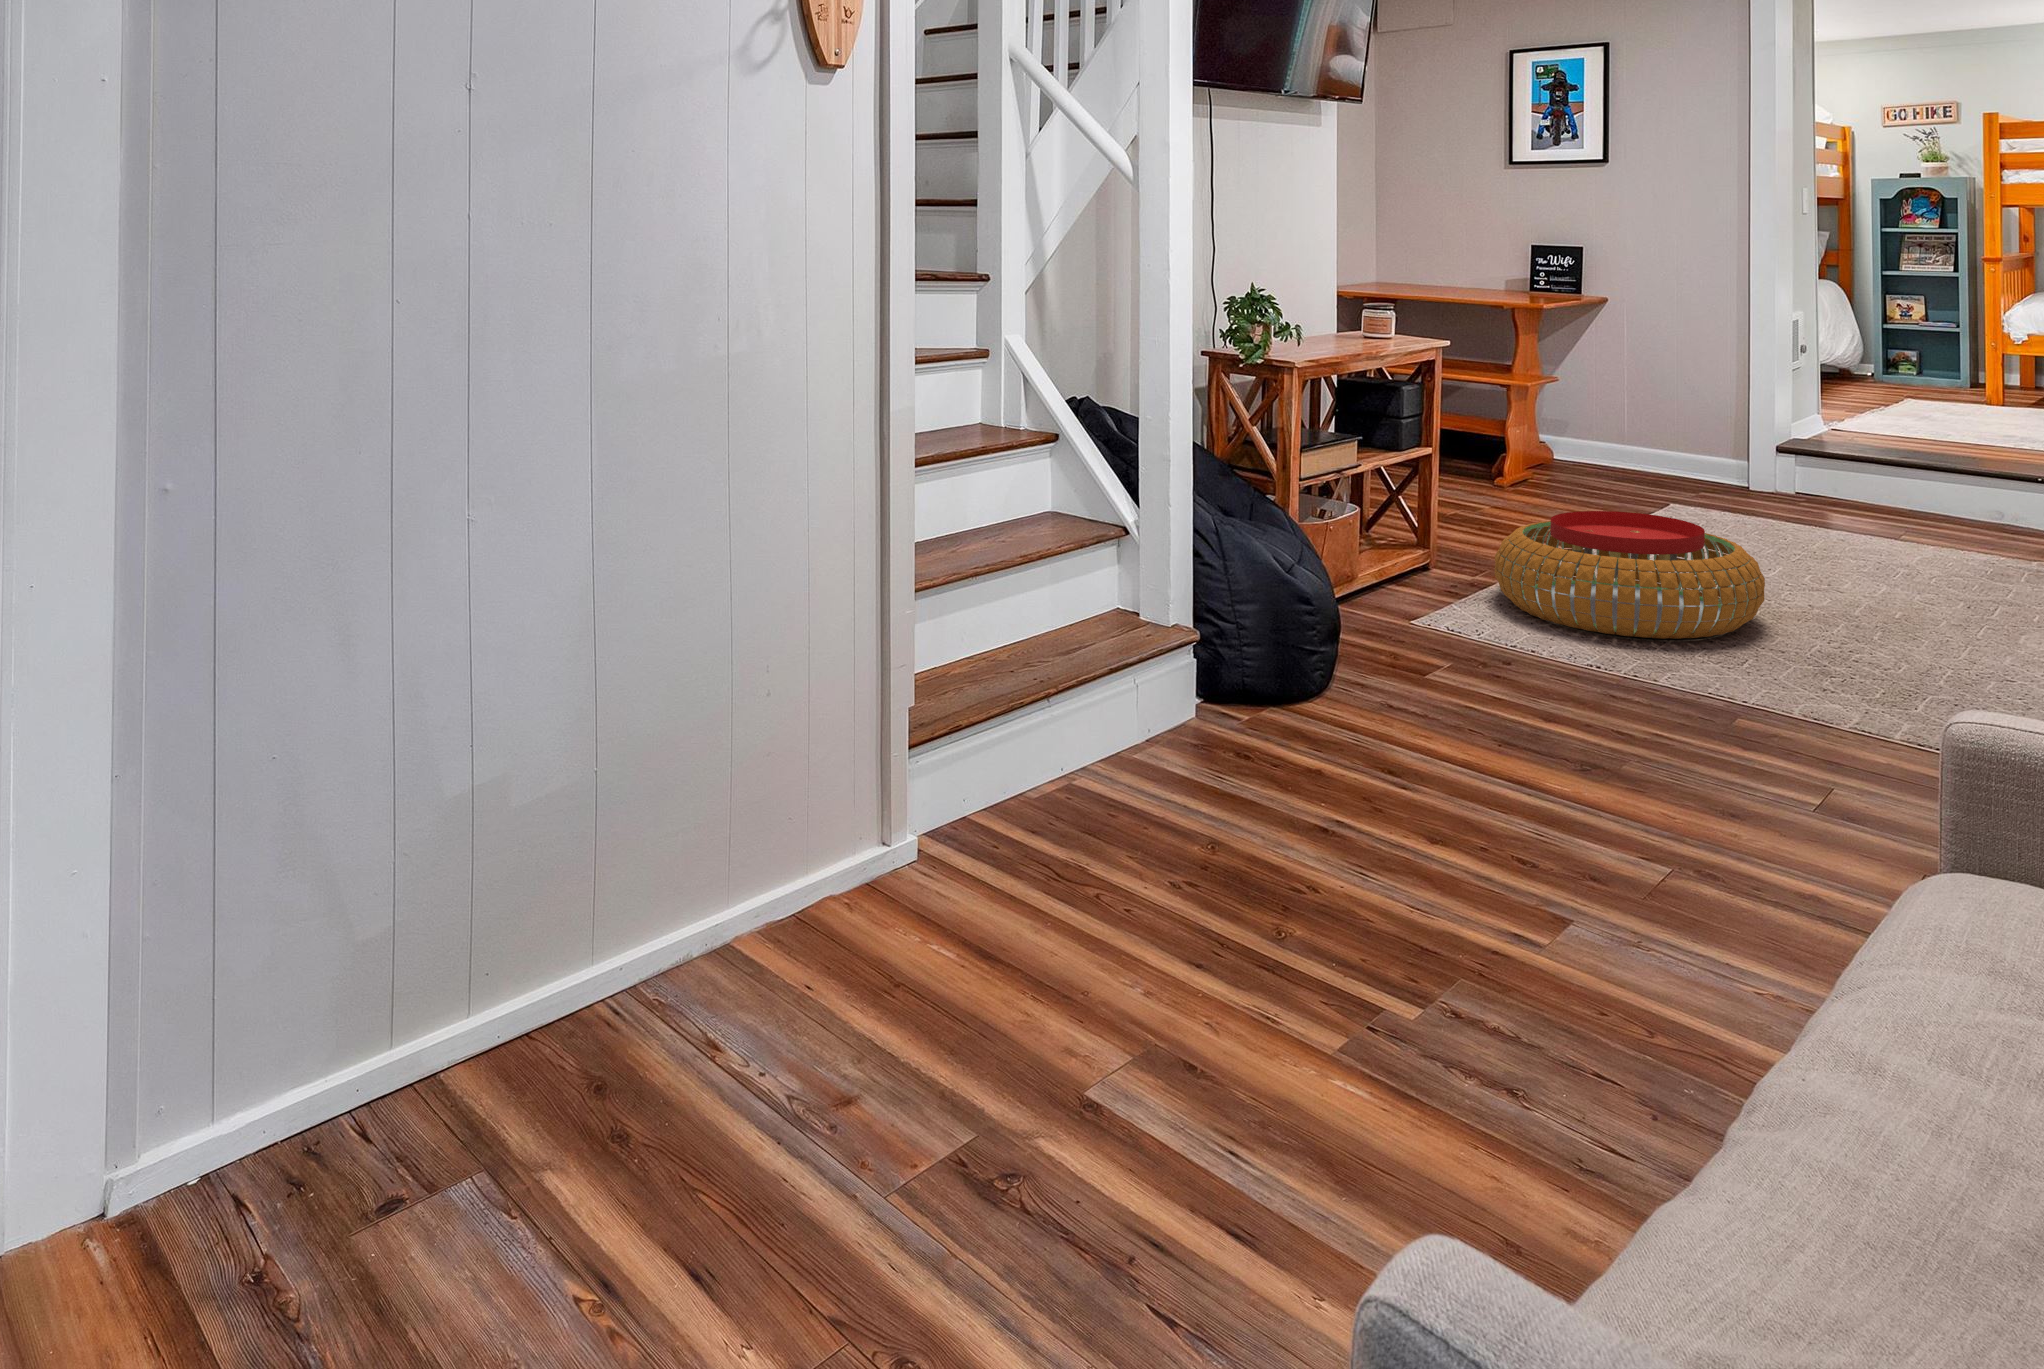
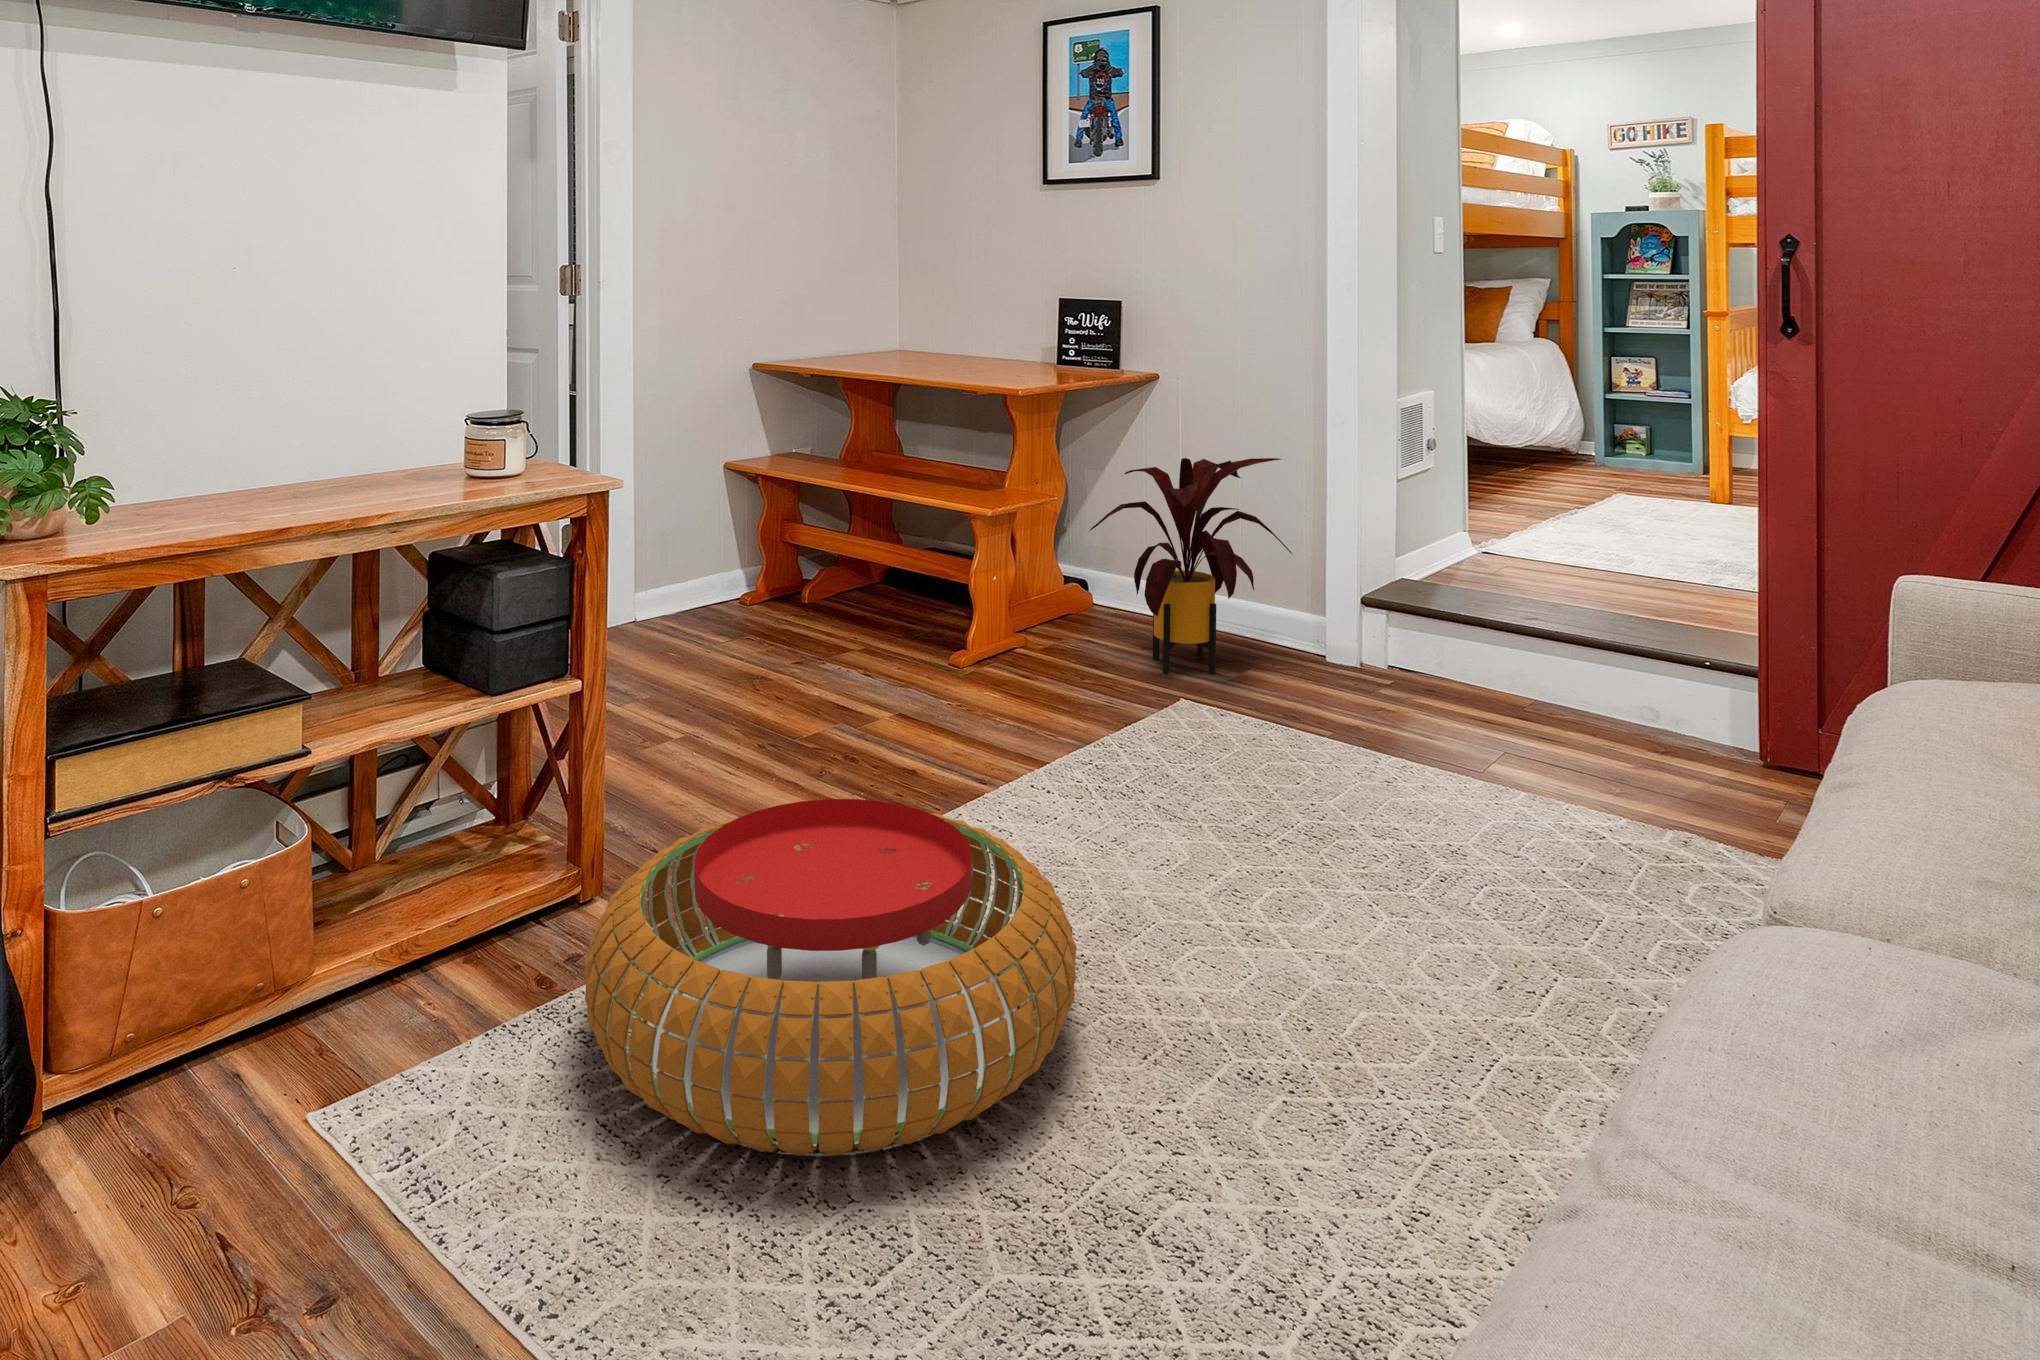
house plant: none [1590,354,1732,498] -> present [1090,458,1292,673]

